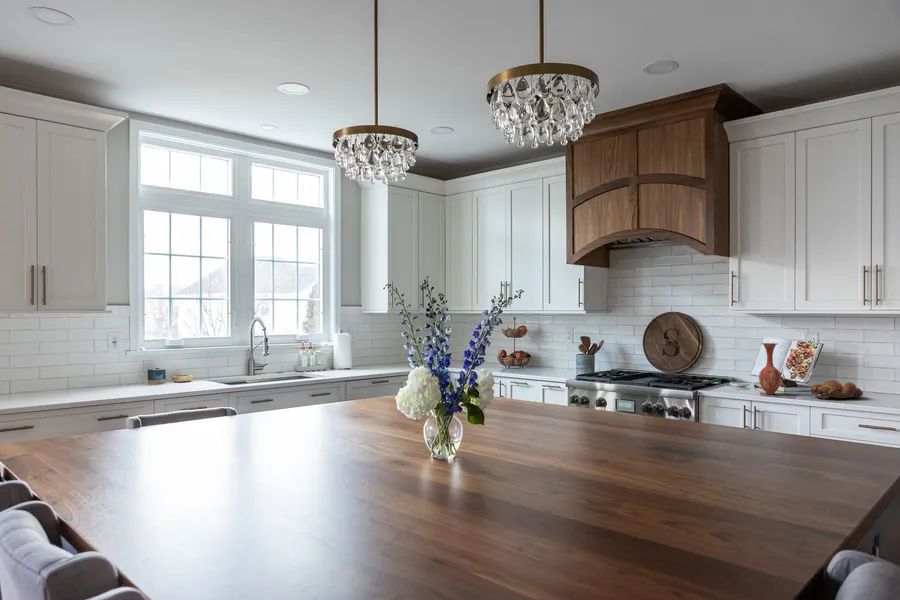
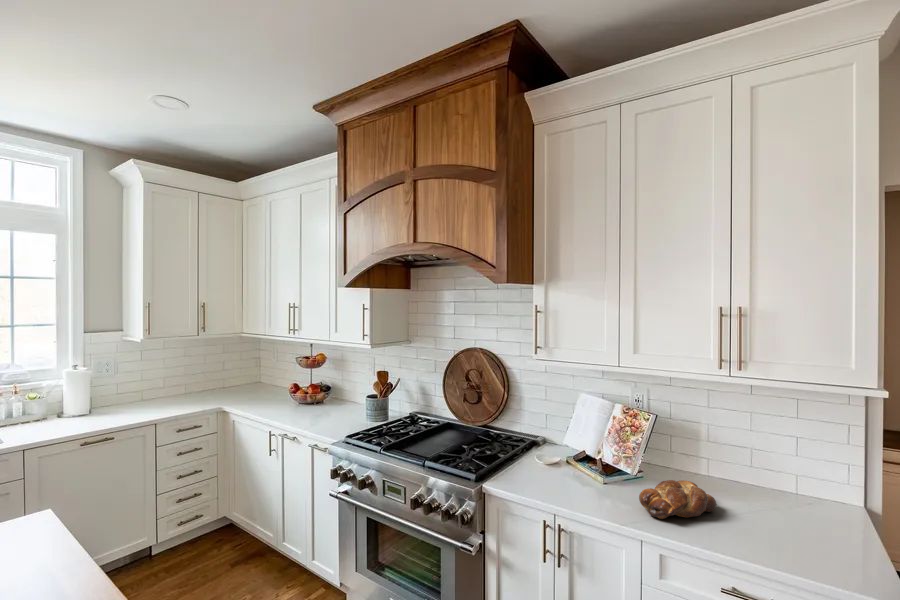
vase: present [759,343,781,394] -> none [566,417,597,499]

